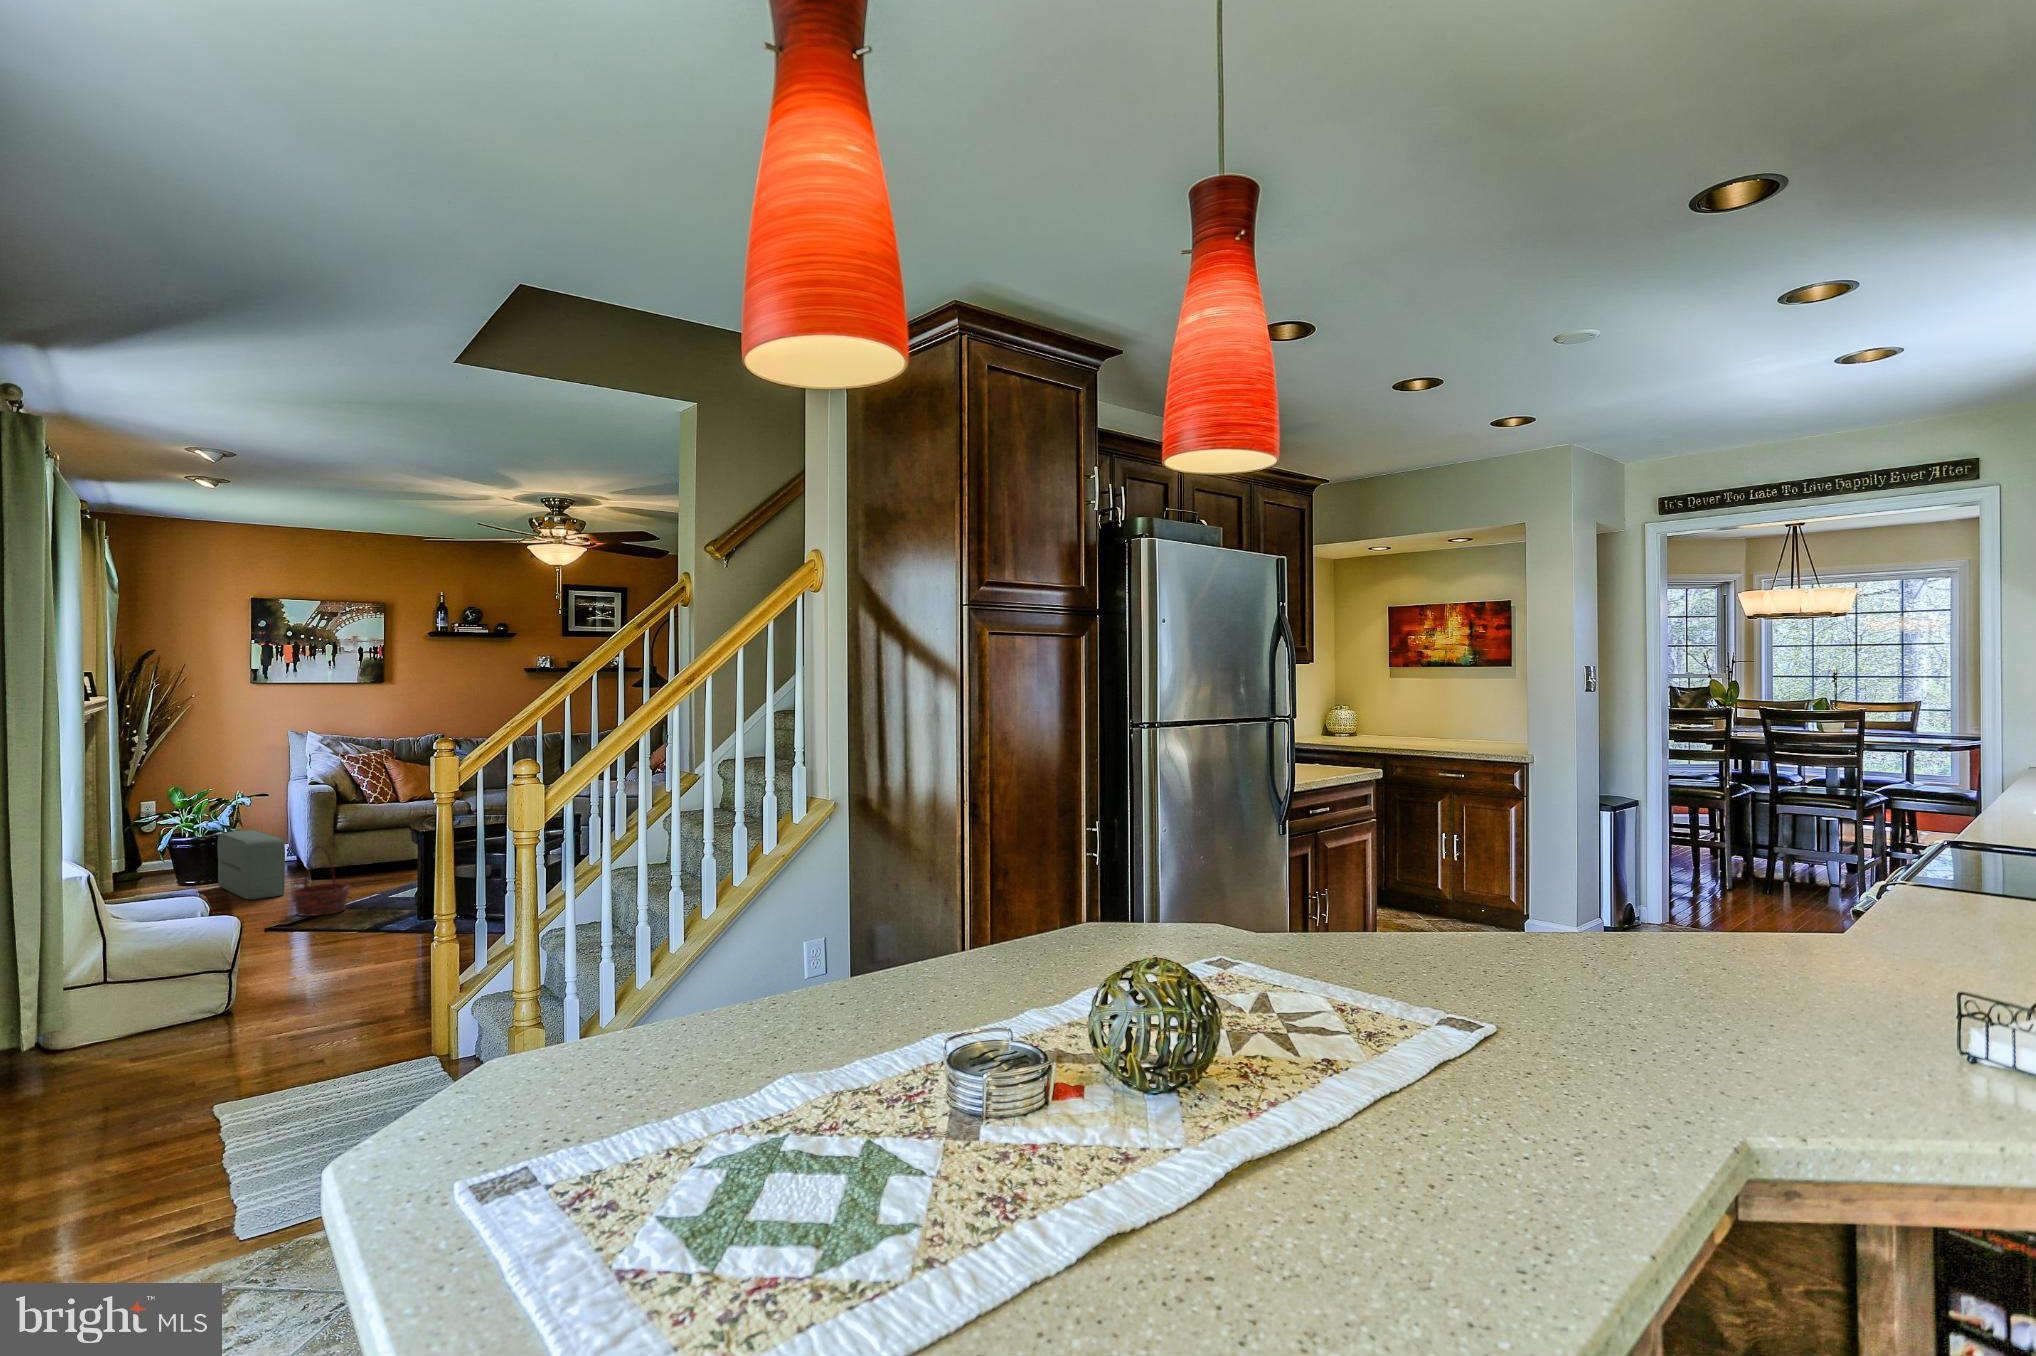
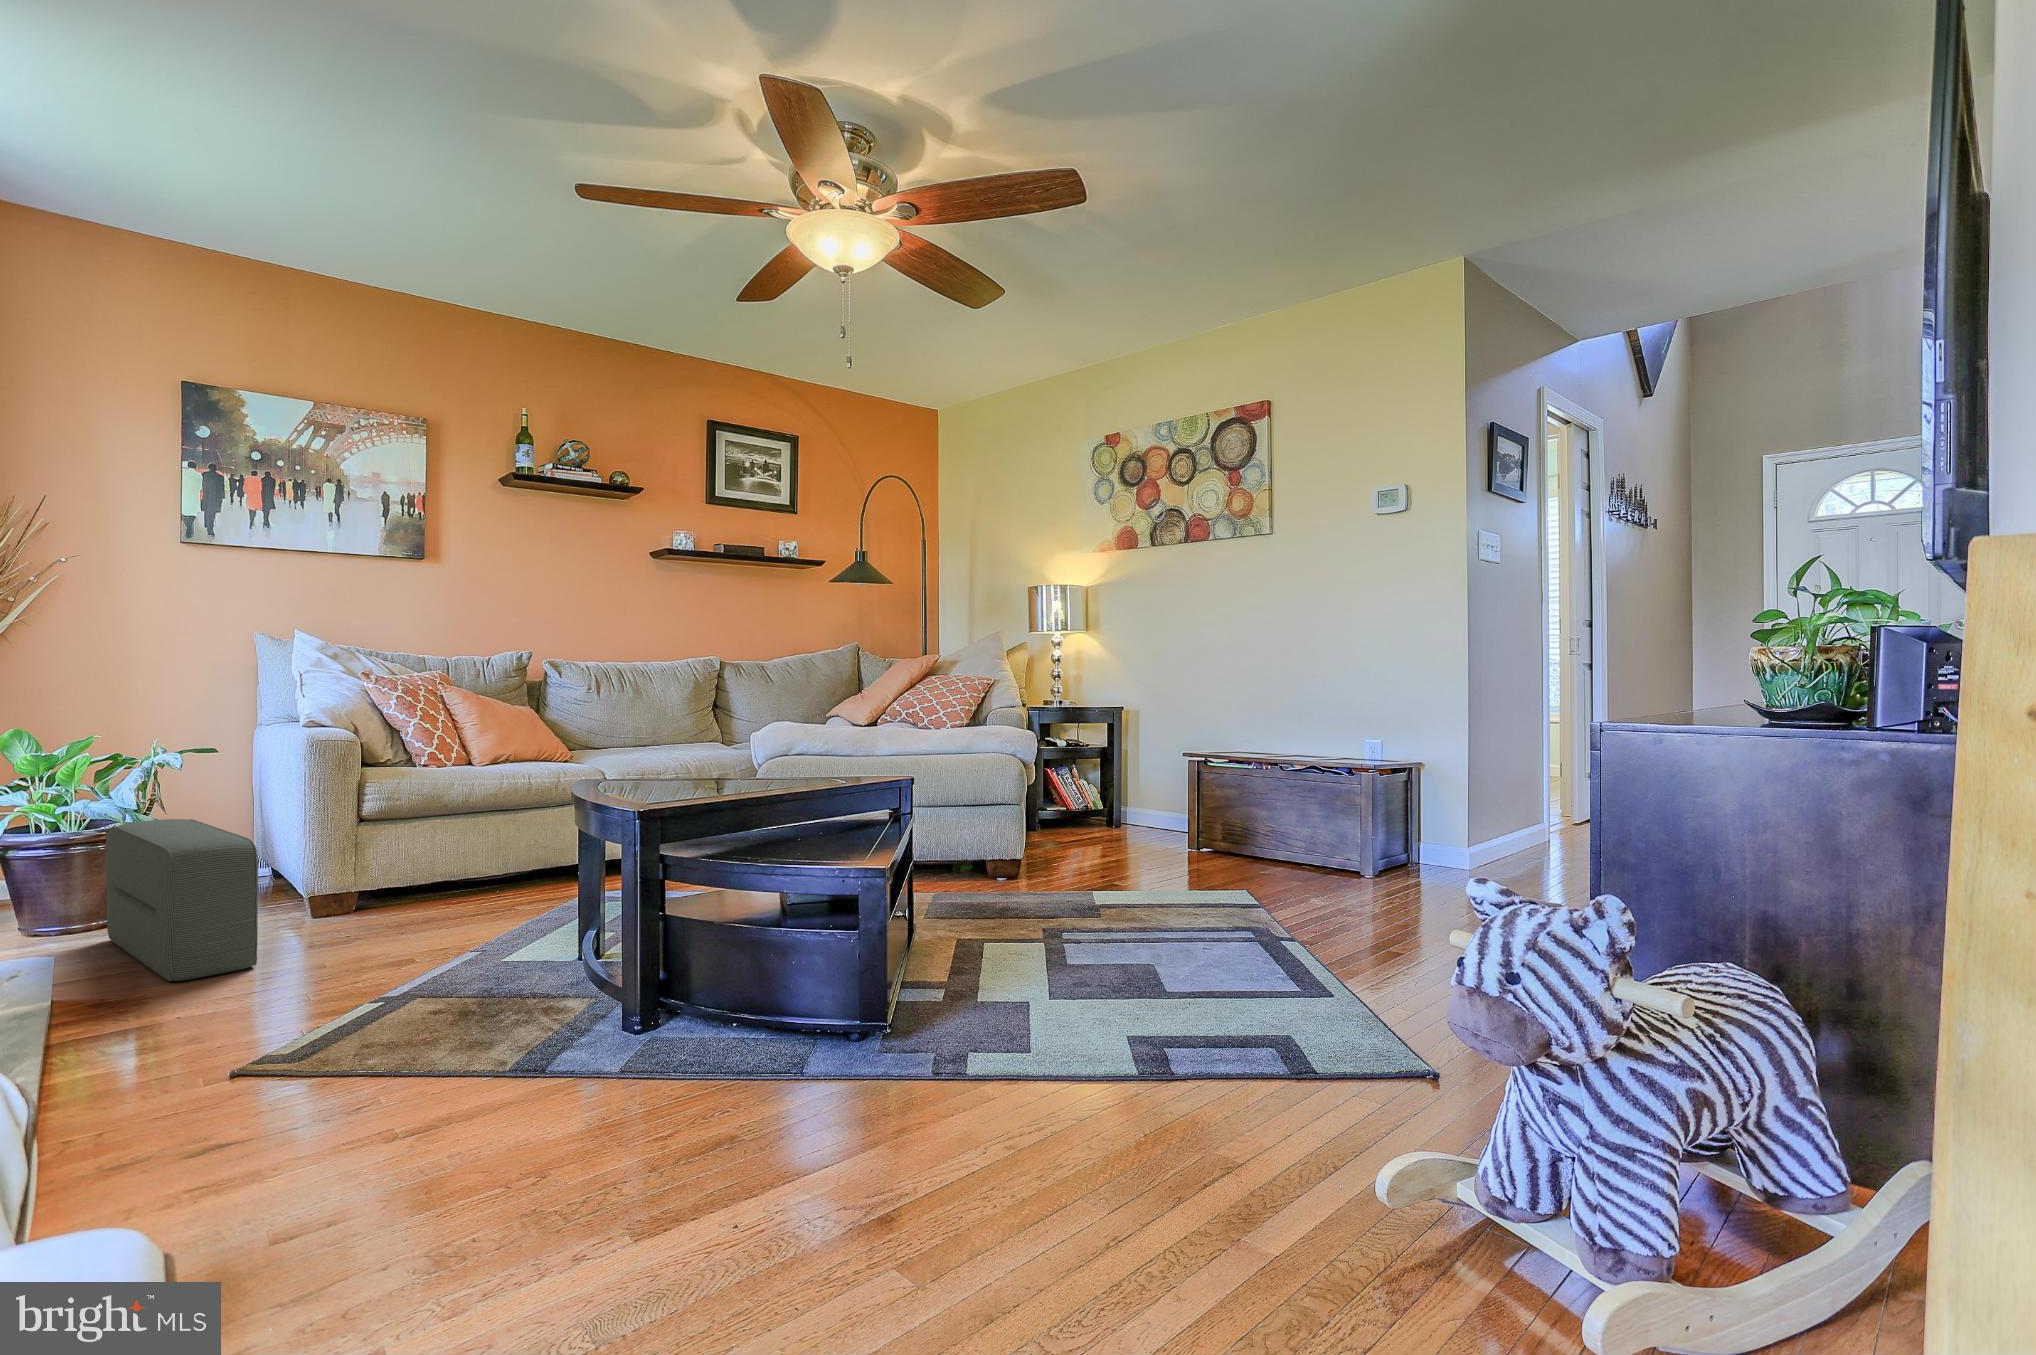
basket: present [292,846,350,916] -> none [280,863,428,1045]

